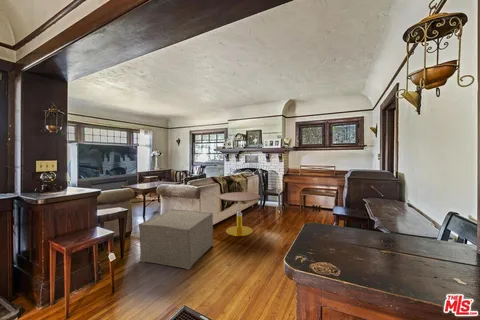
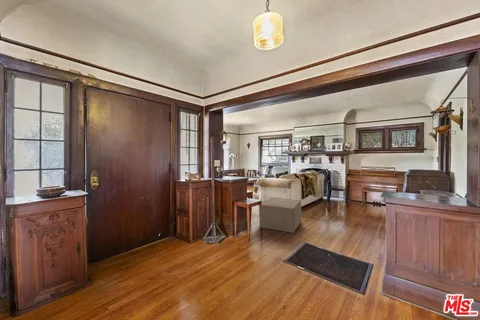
side table: present [218,192,260,236] -> none [300,187,332,218]

